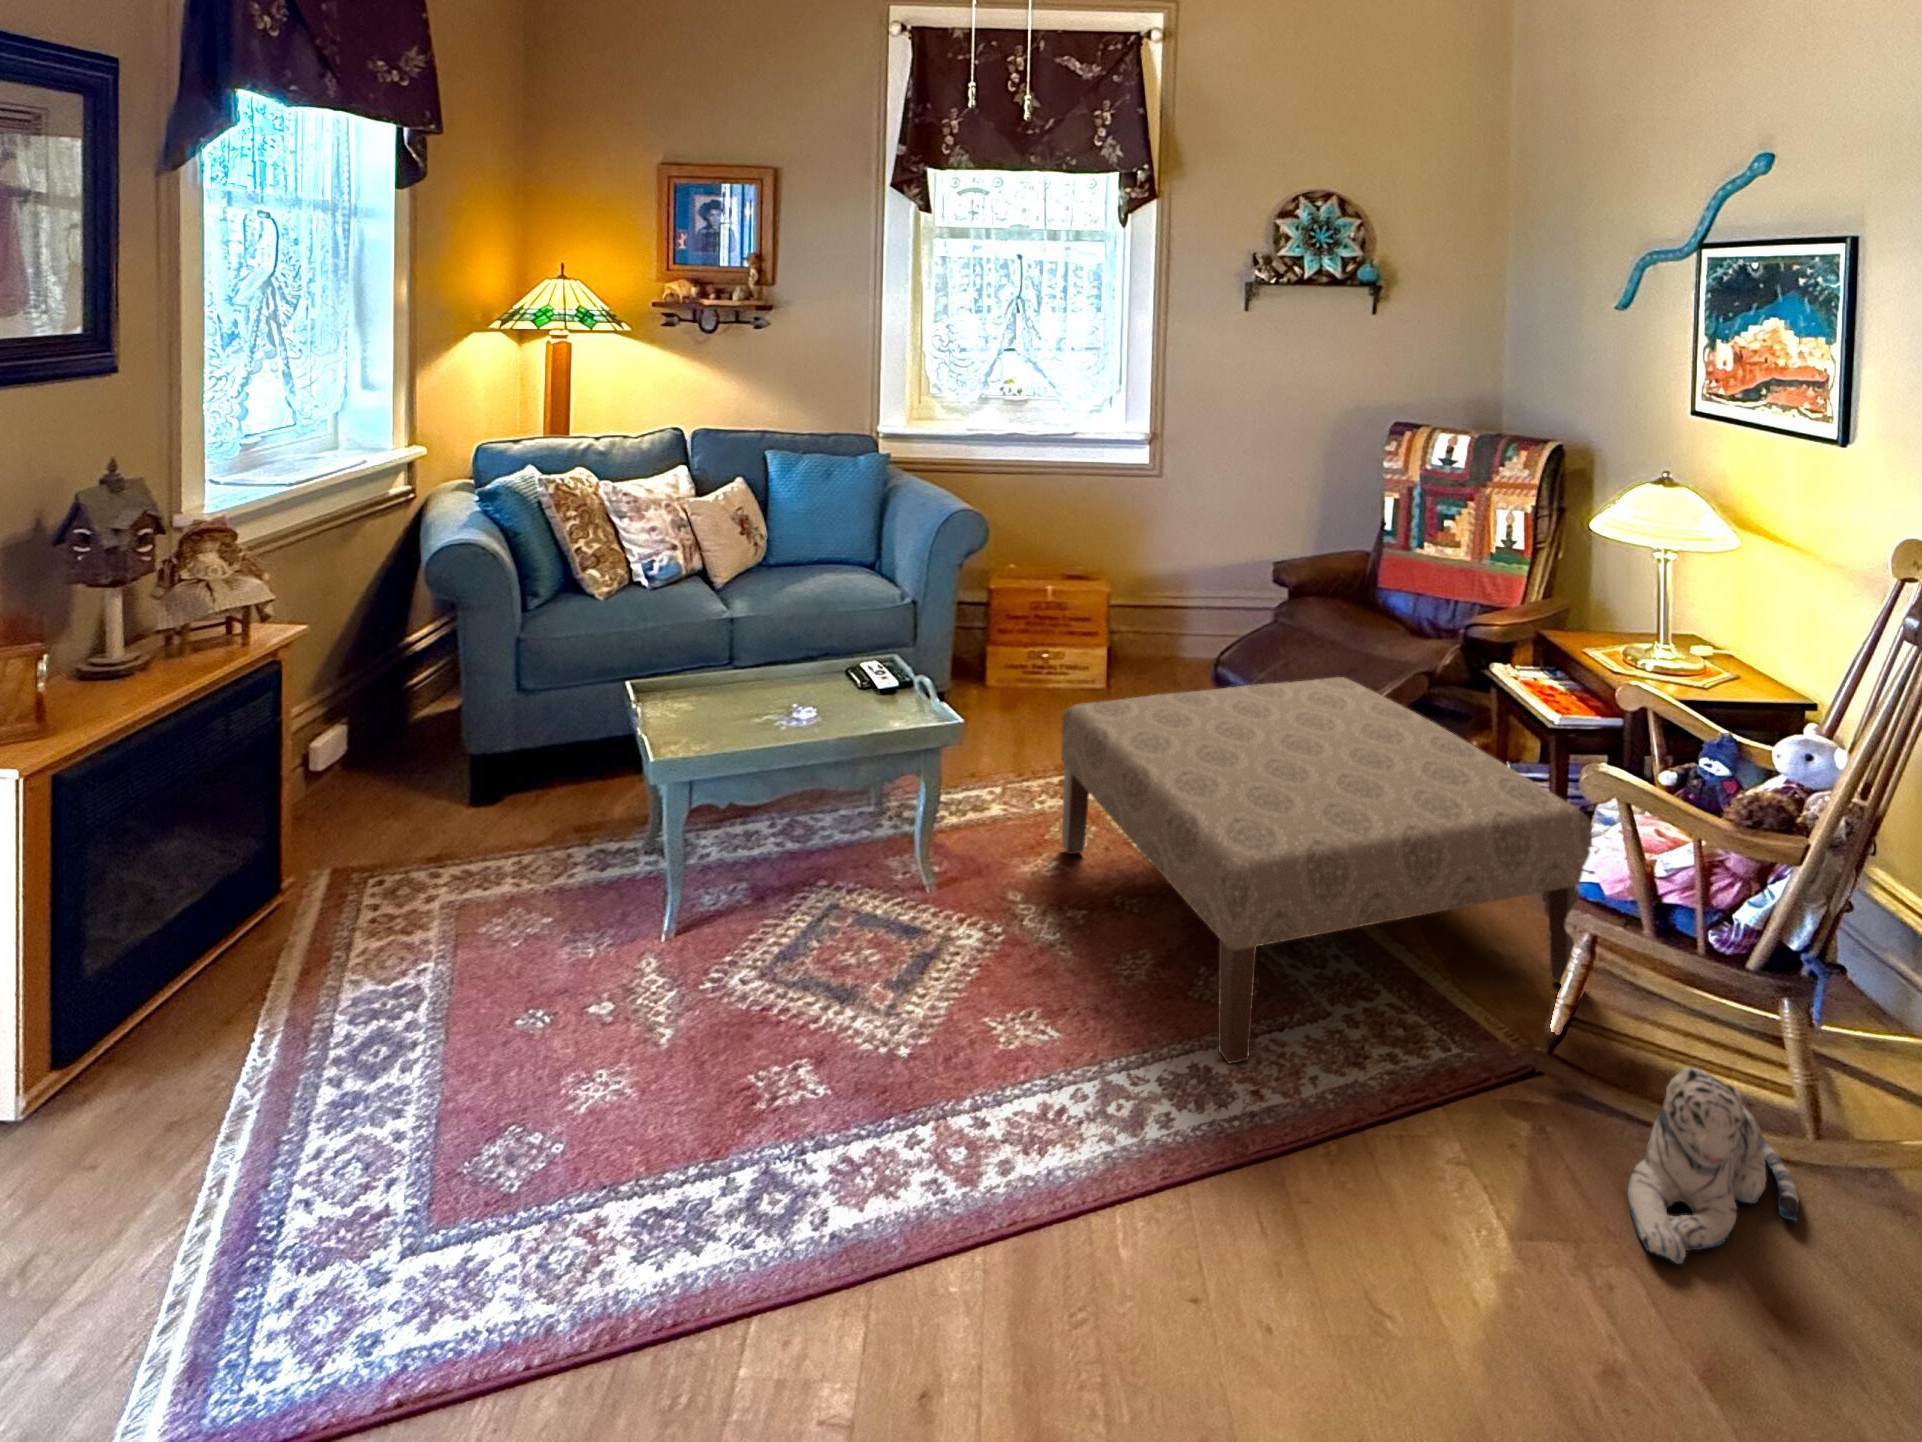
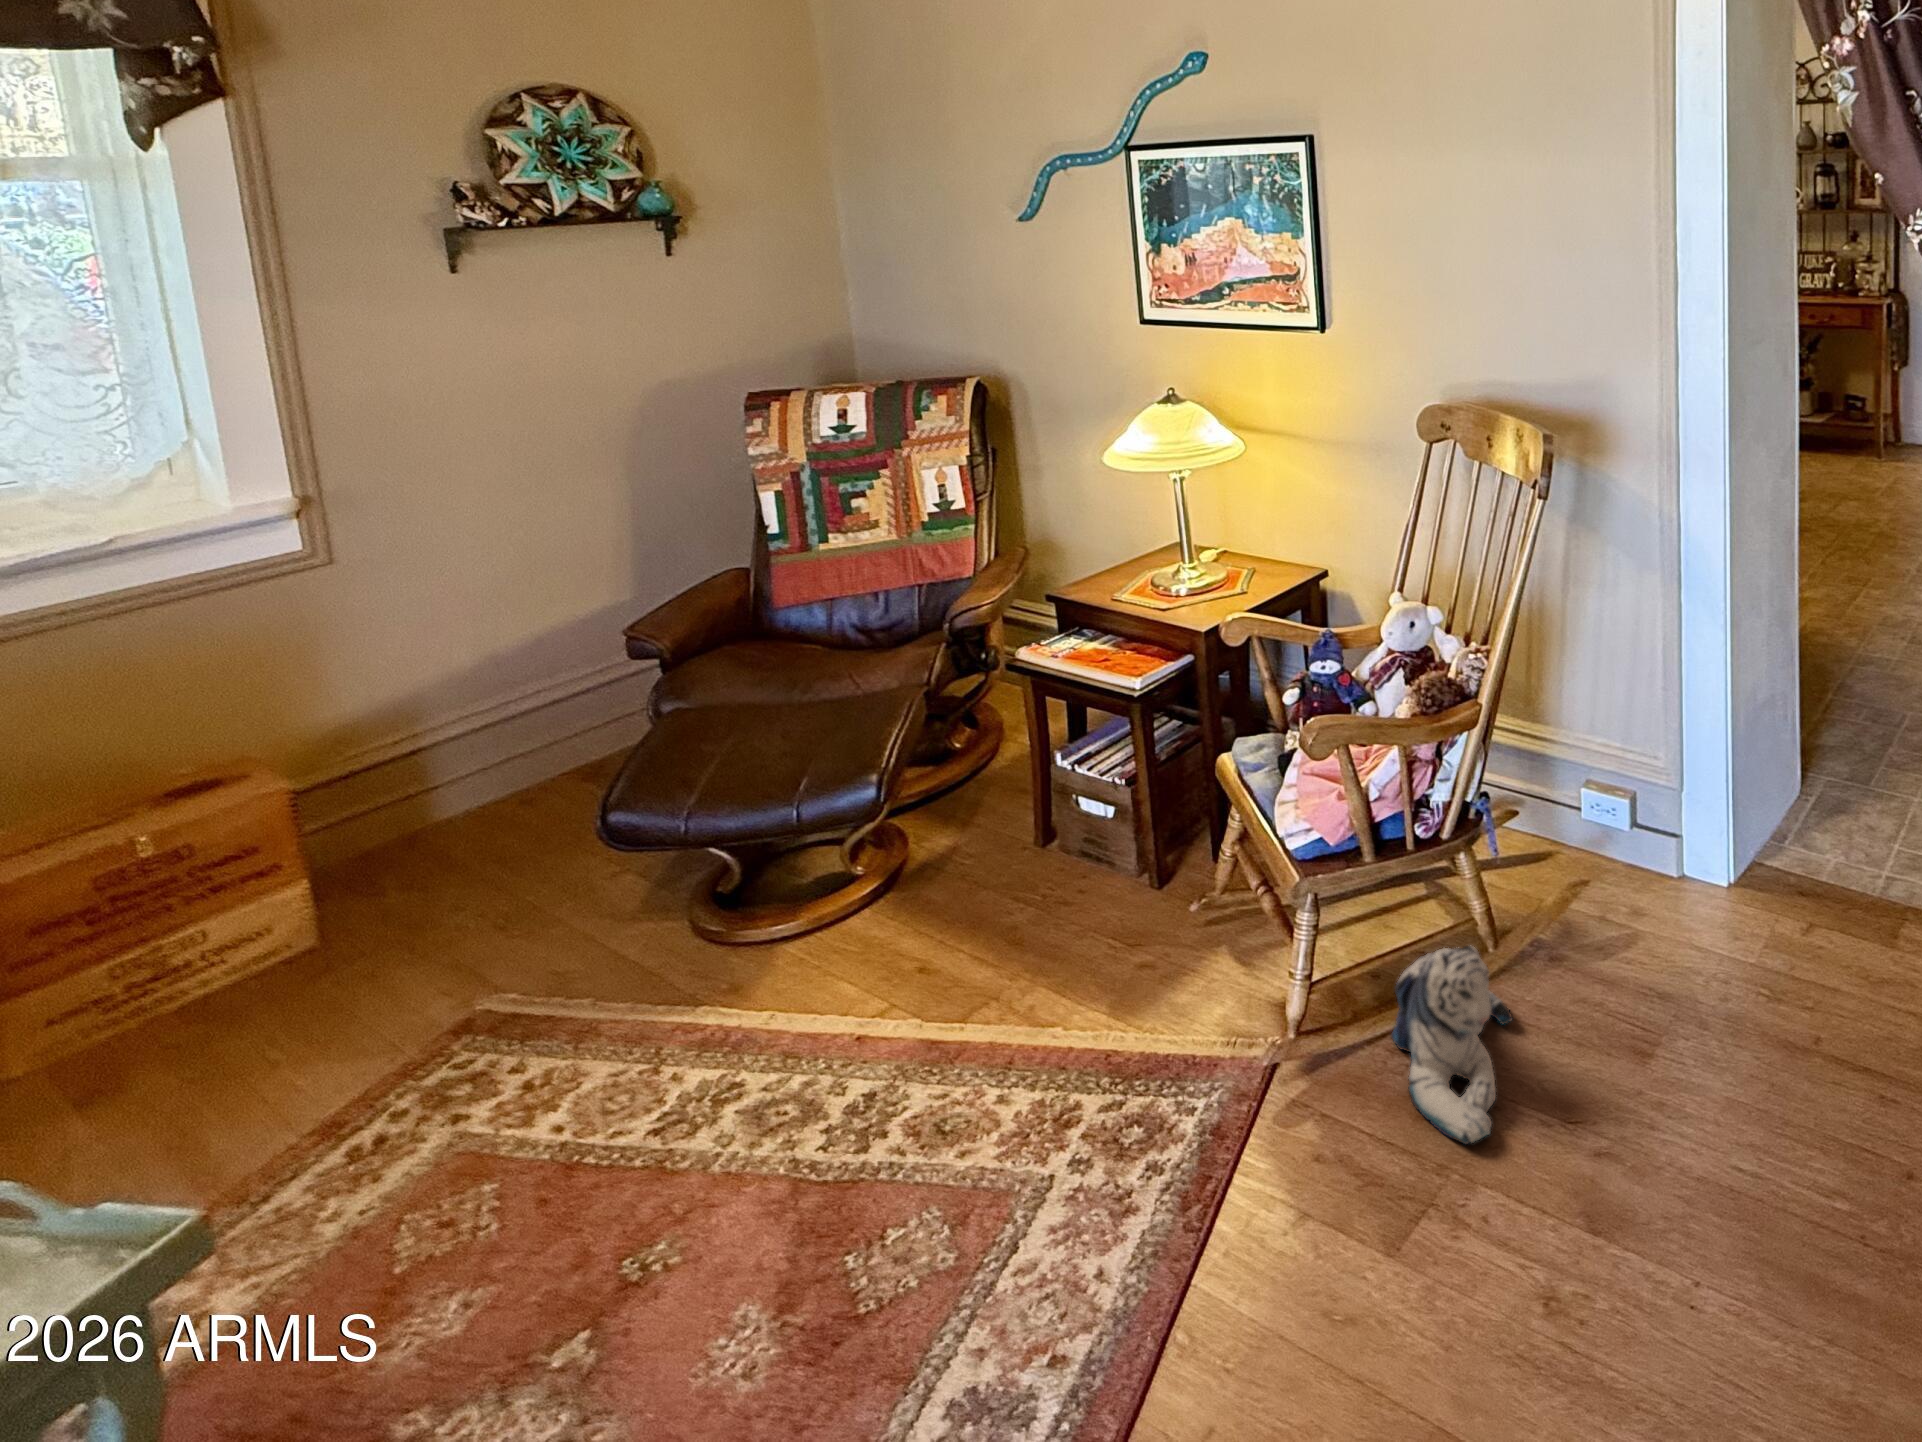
ottoman: present [1061,677,1592,1064] -> none [404,749,1234,1354]

